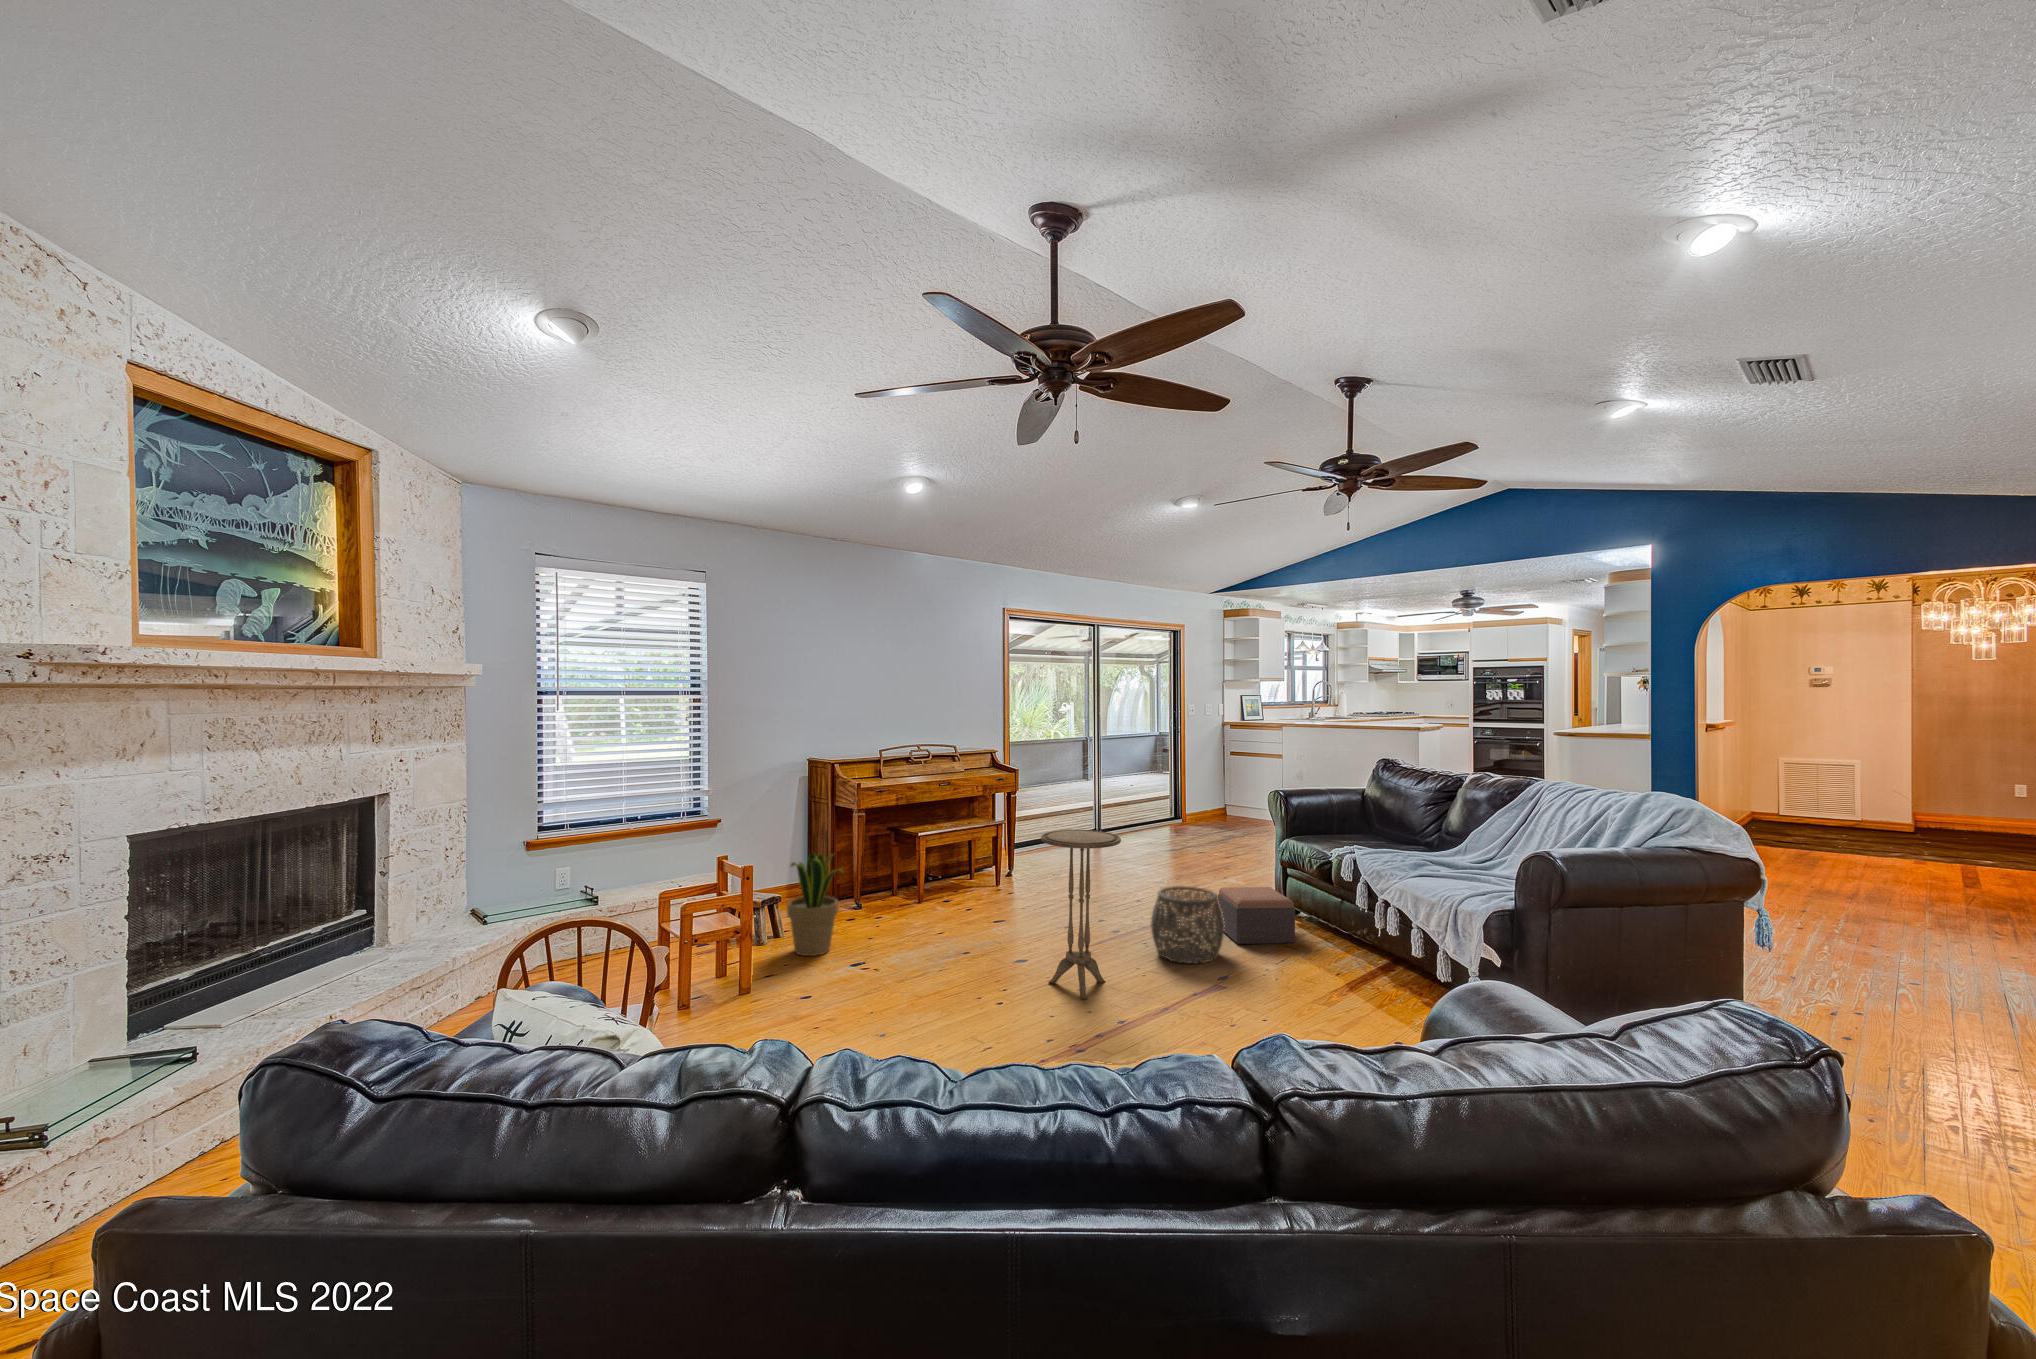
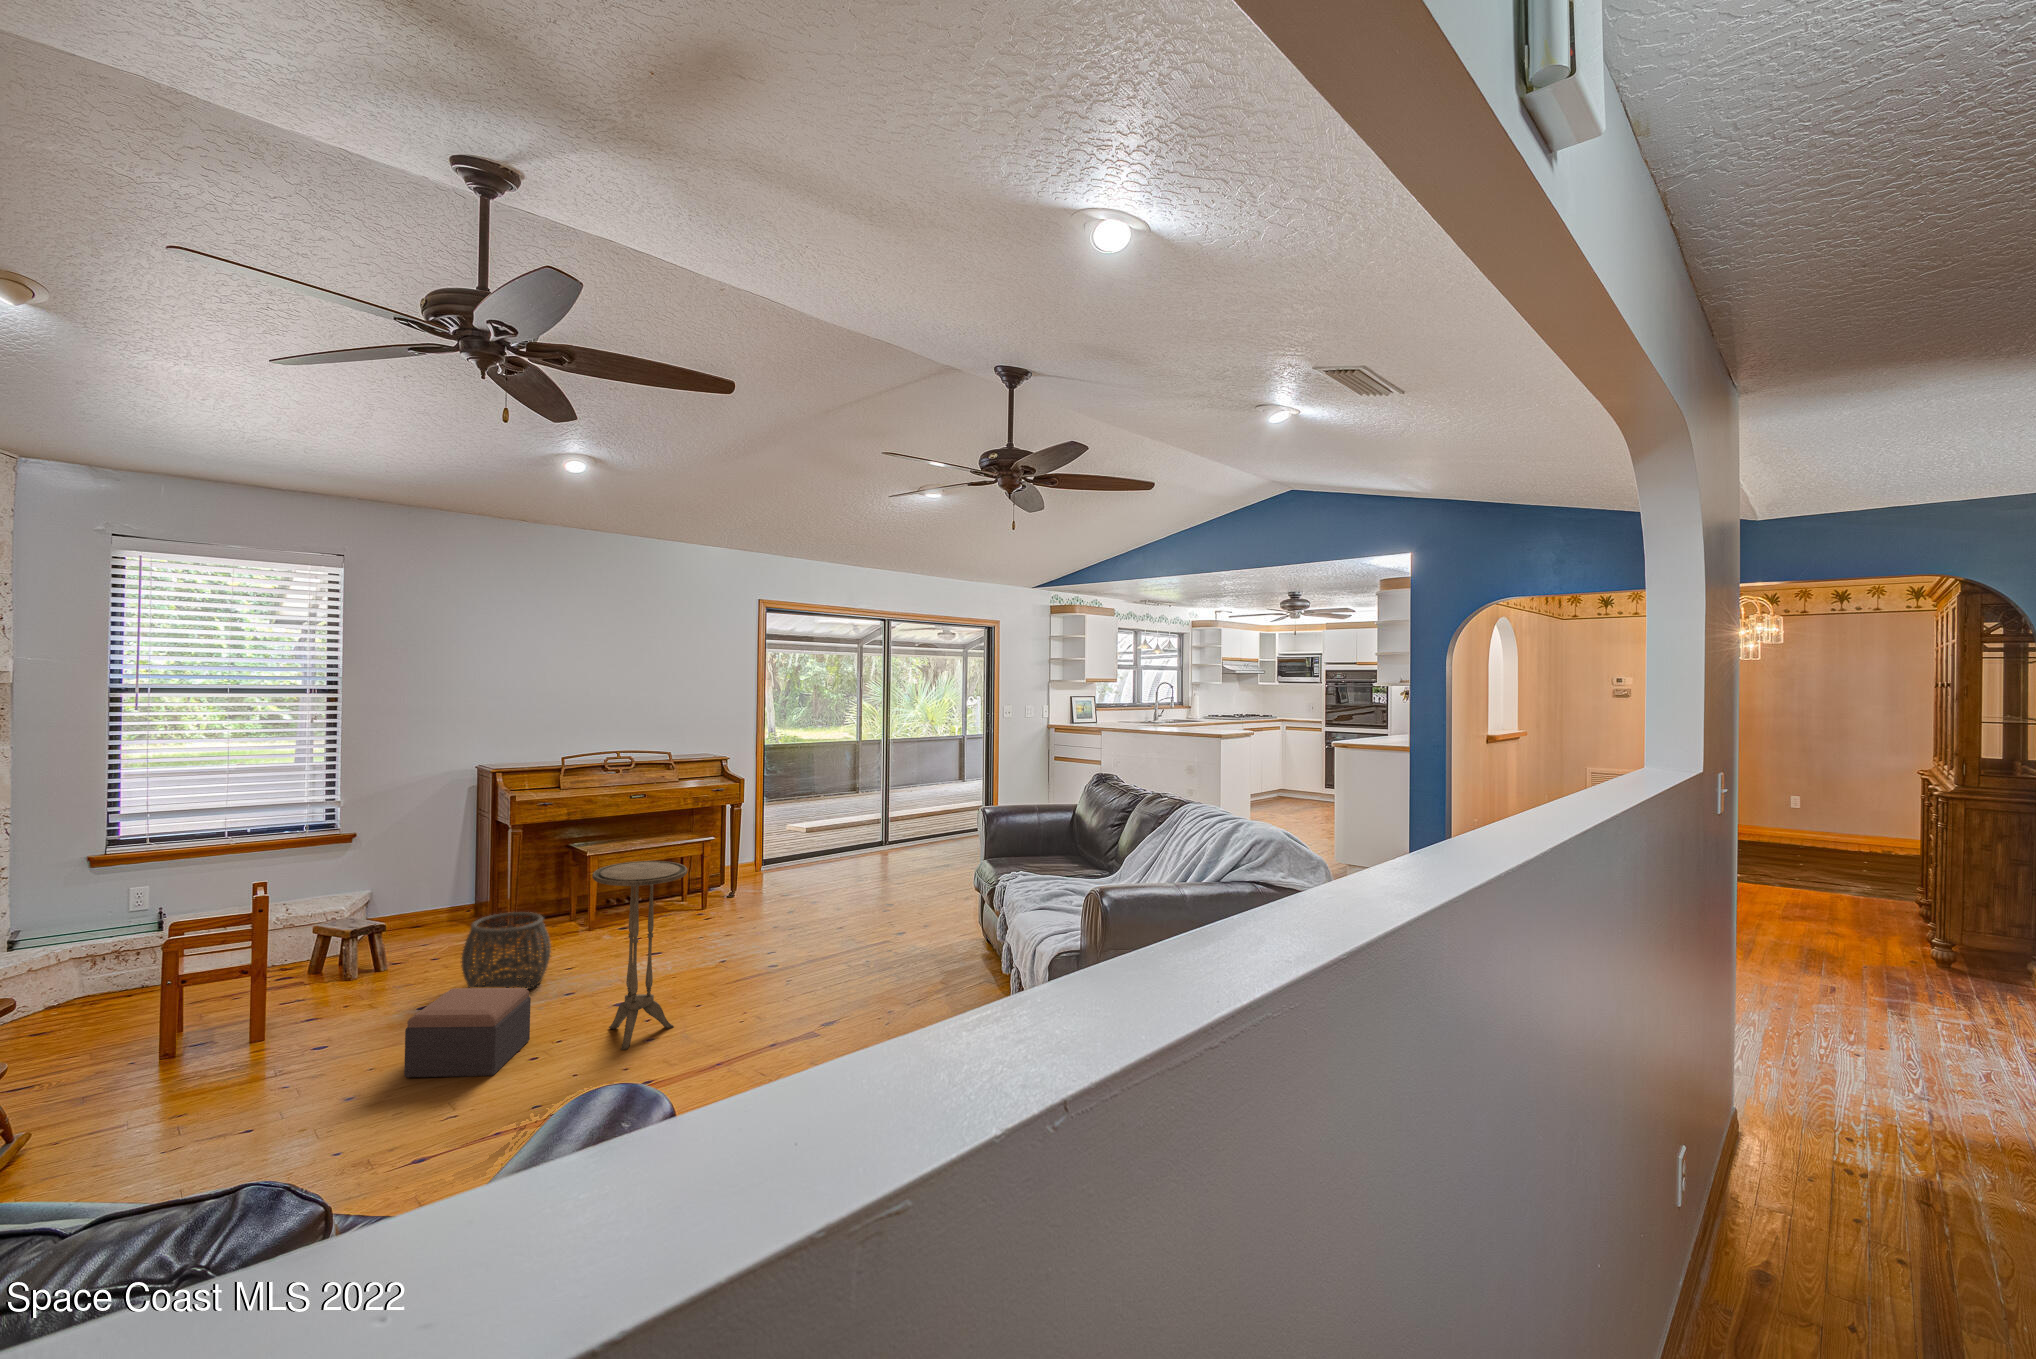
potted plant: present [787,853,843,956] -> none [362,875,439,990]
woven basket: present [1151,886,1224,964] -> present [461,912,551,989]
footstool: present [1218,887,1295,944] -> present [404,988,531,1077]

